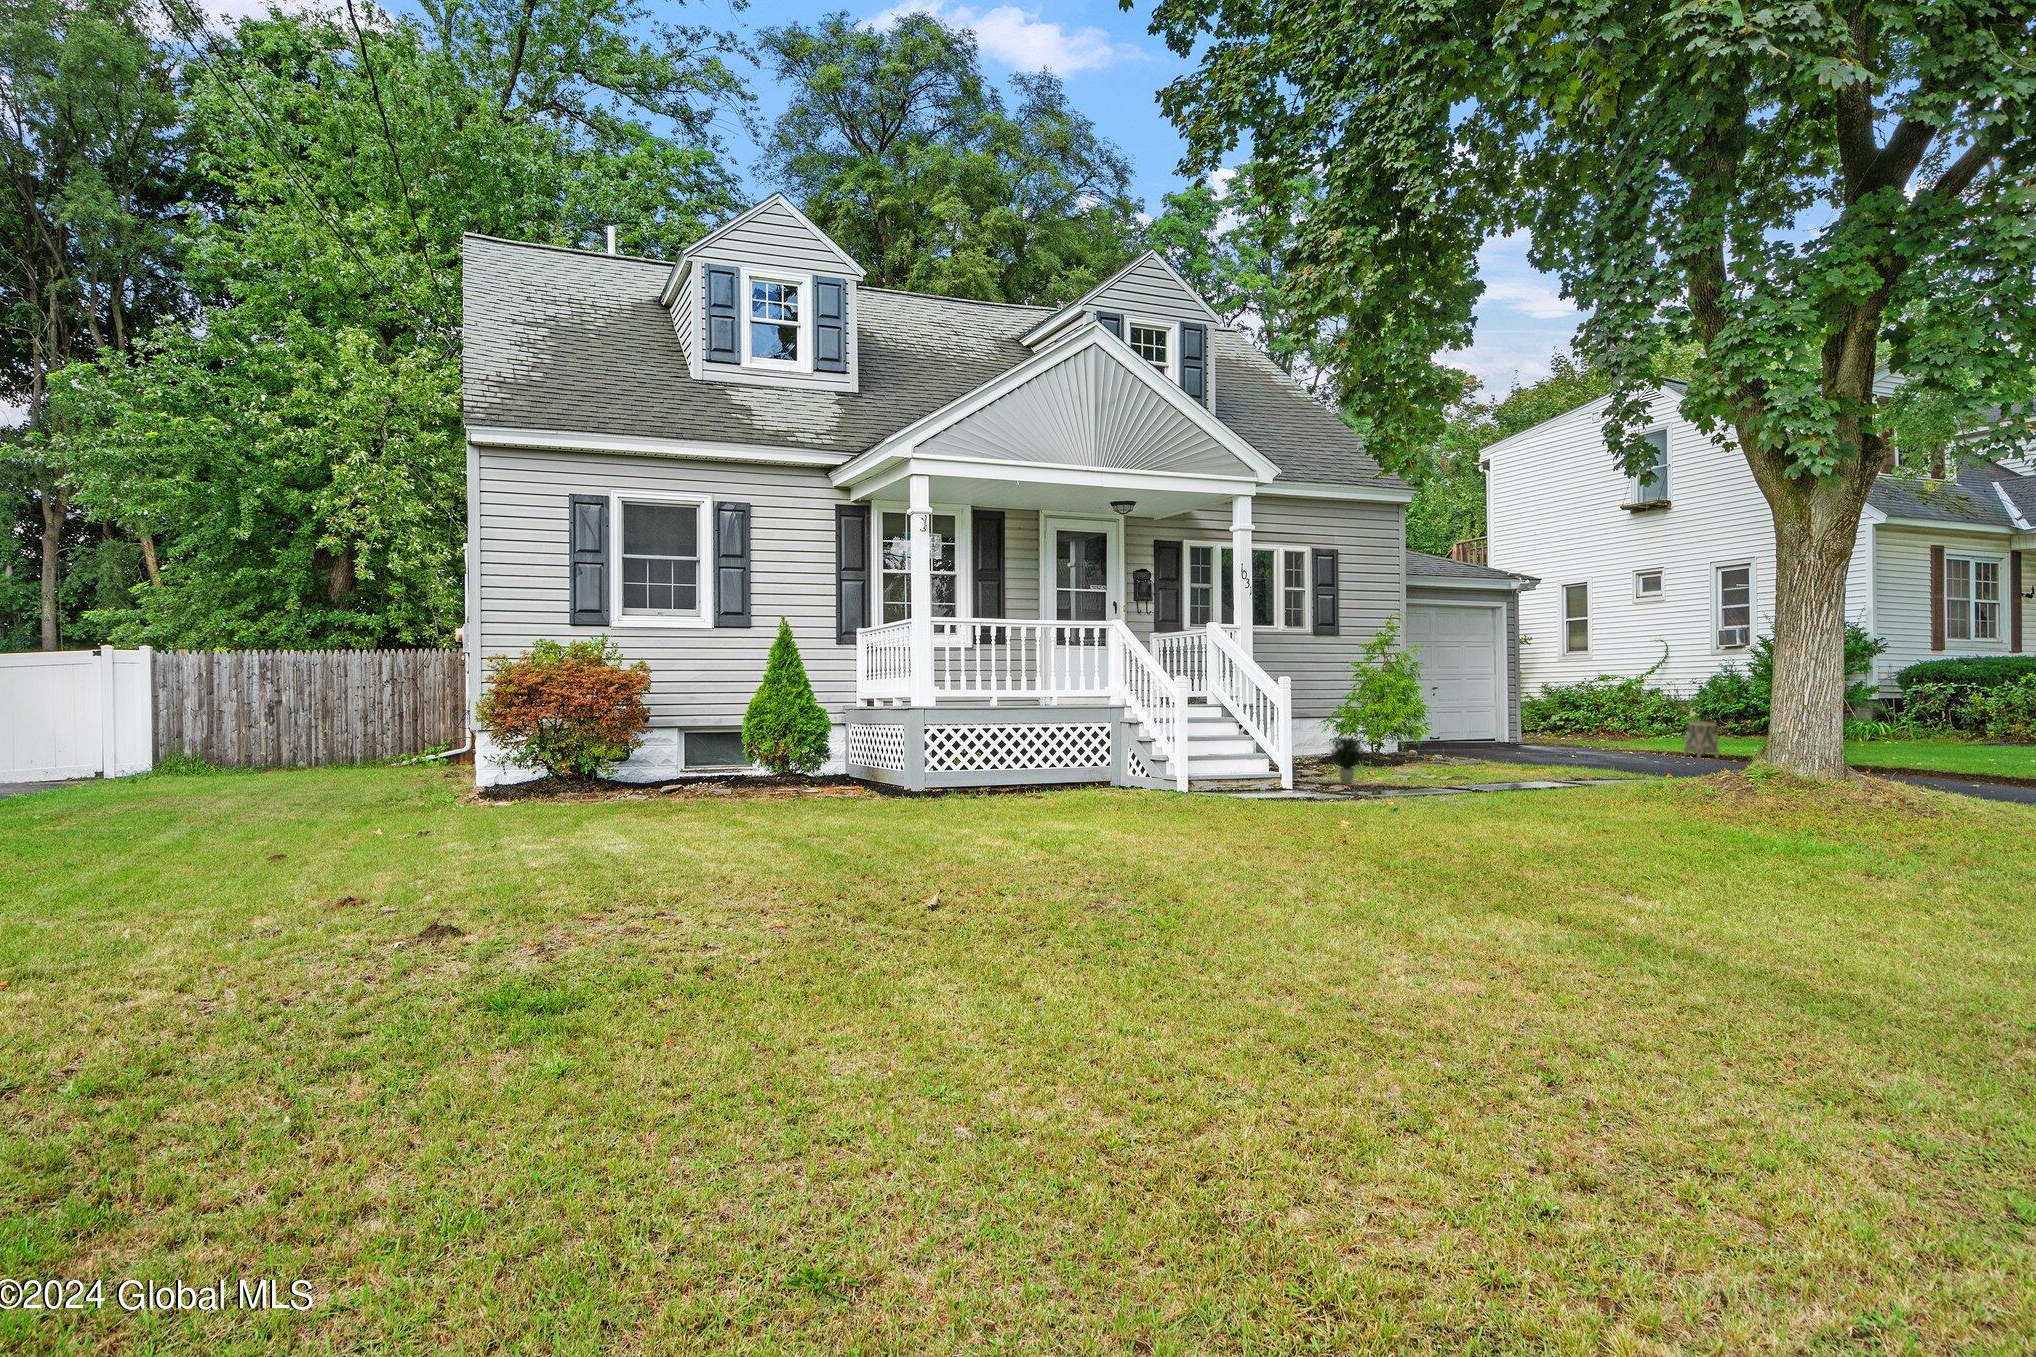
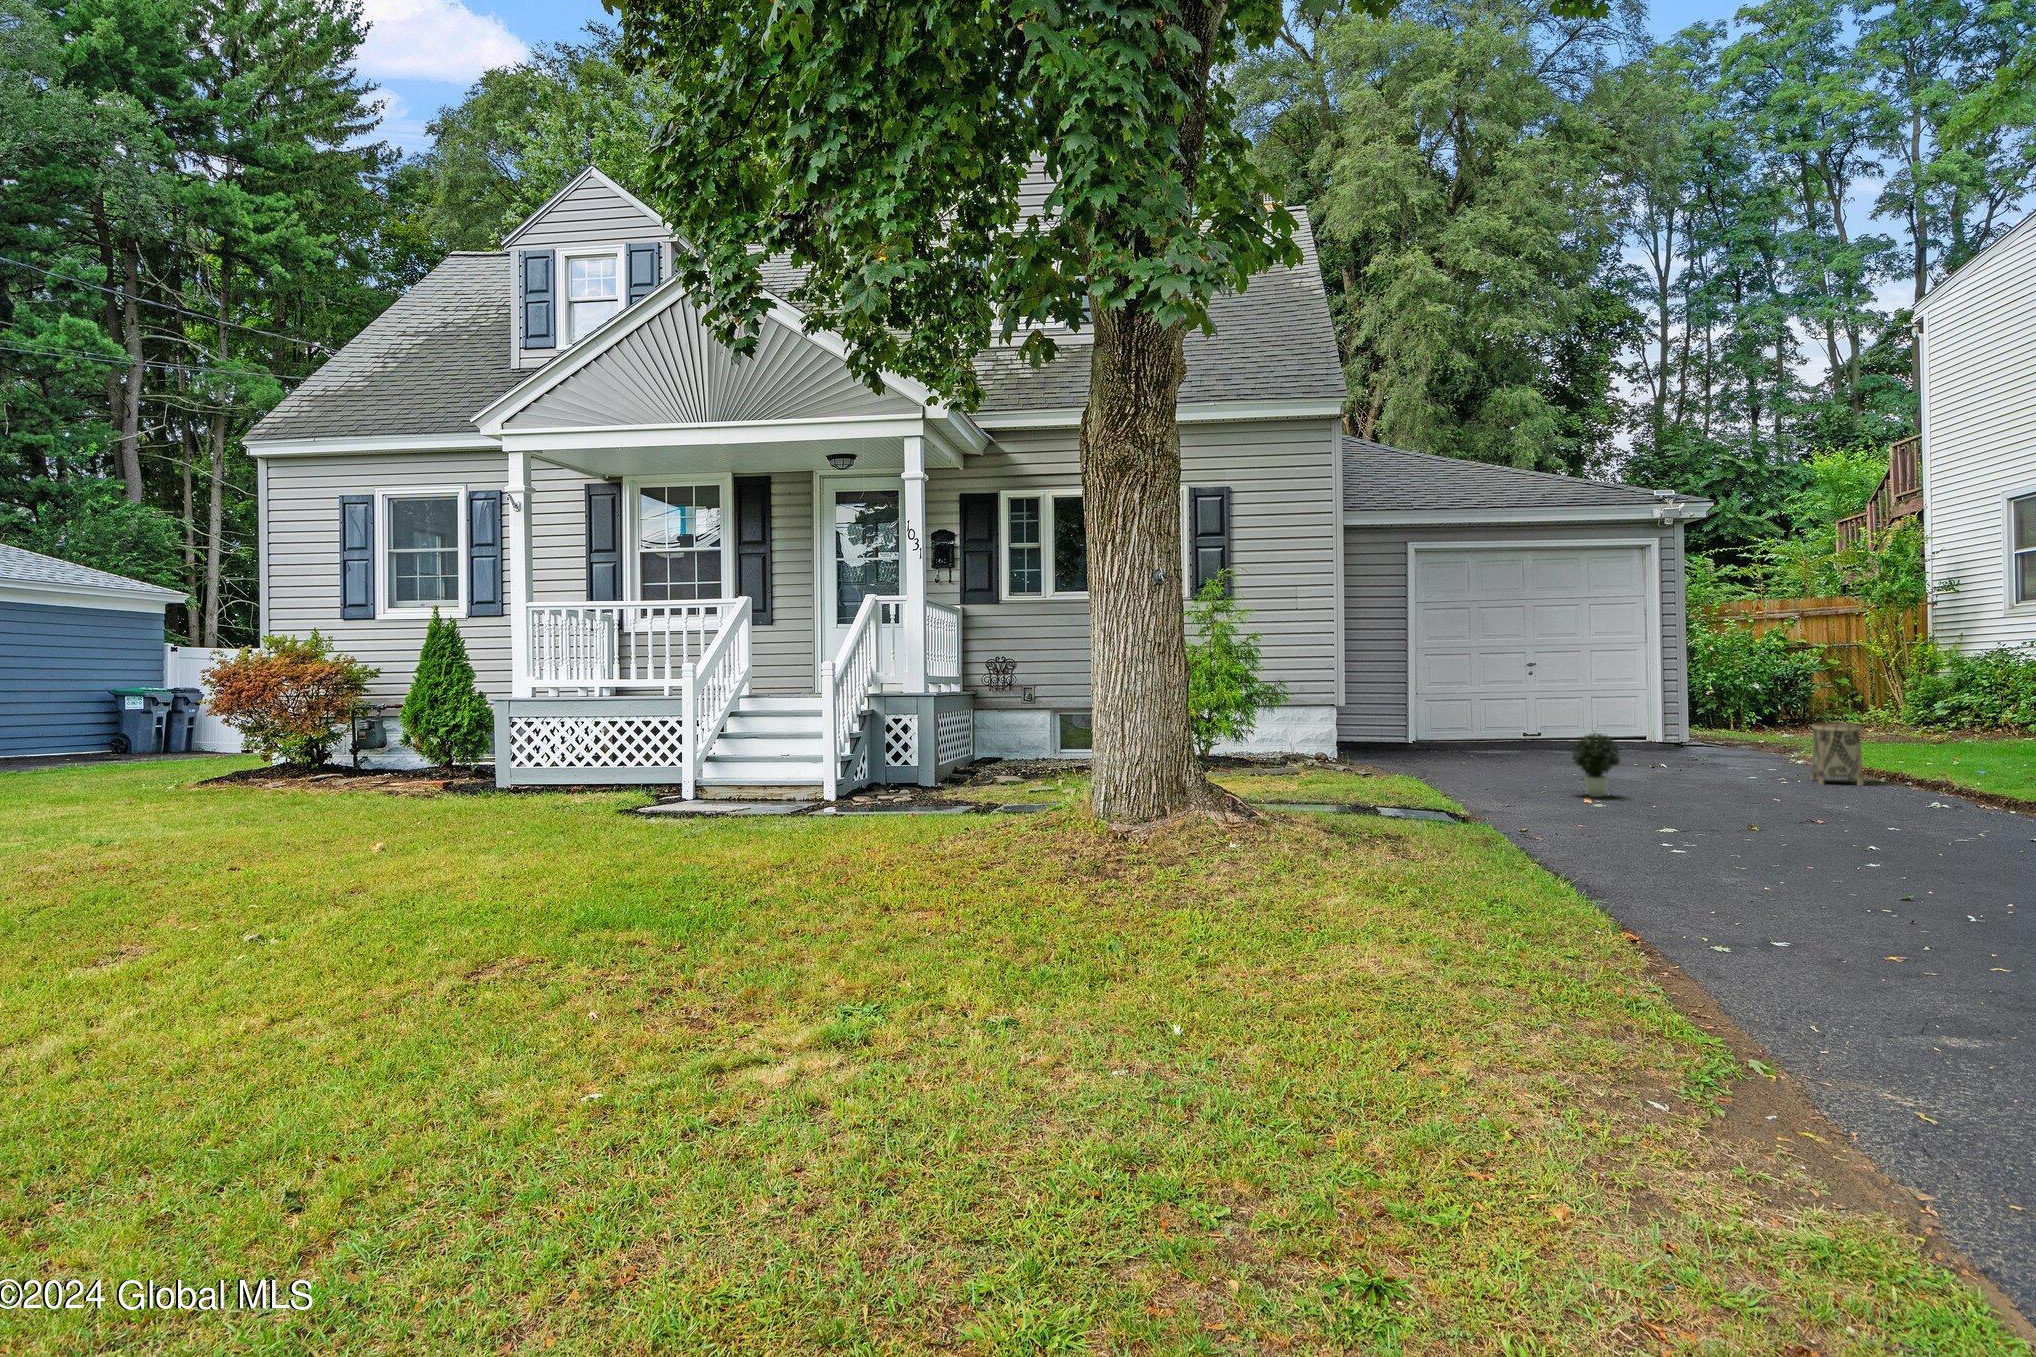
potted plant: present [1331,737,1364,784] -> present [1571,733,1620,797]

